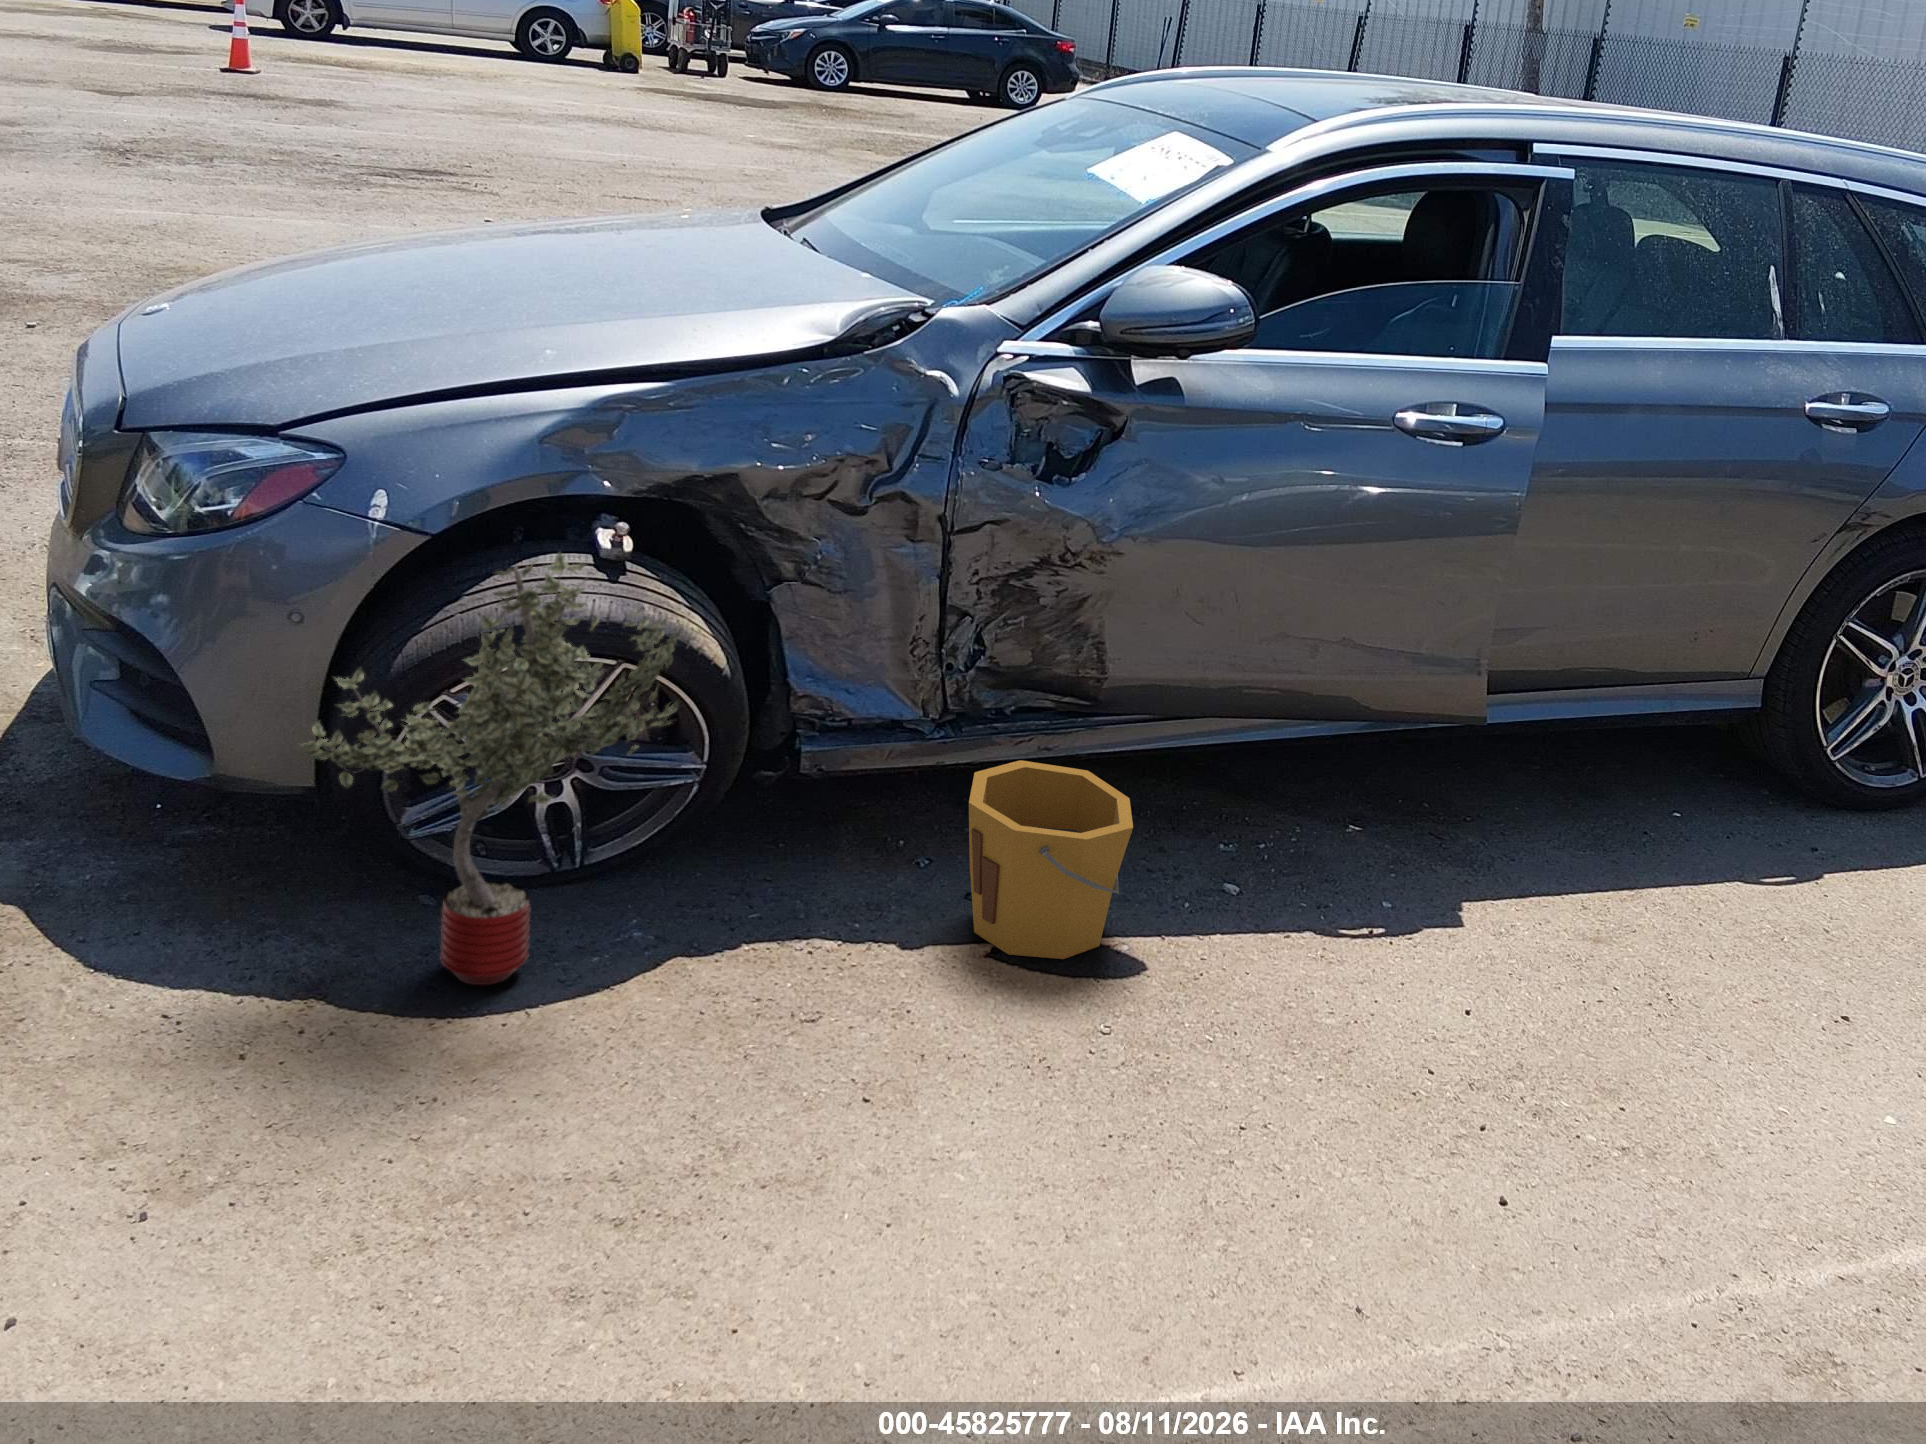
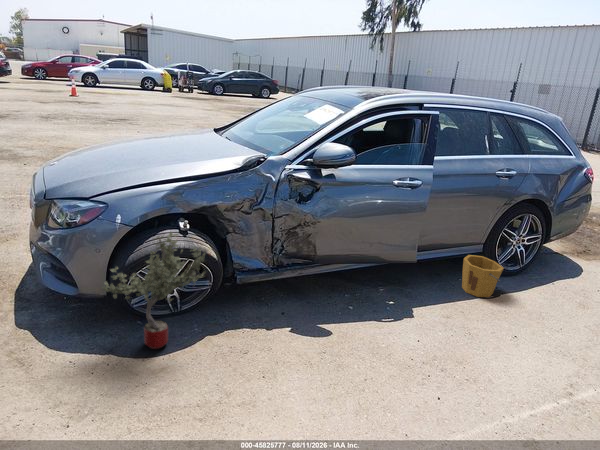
bucket: present [969,760,1133,959] -> present [462,255,504,297]

